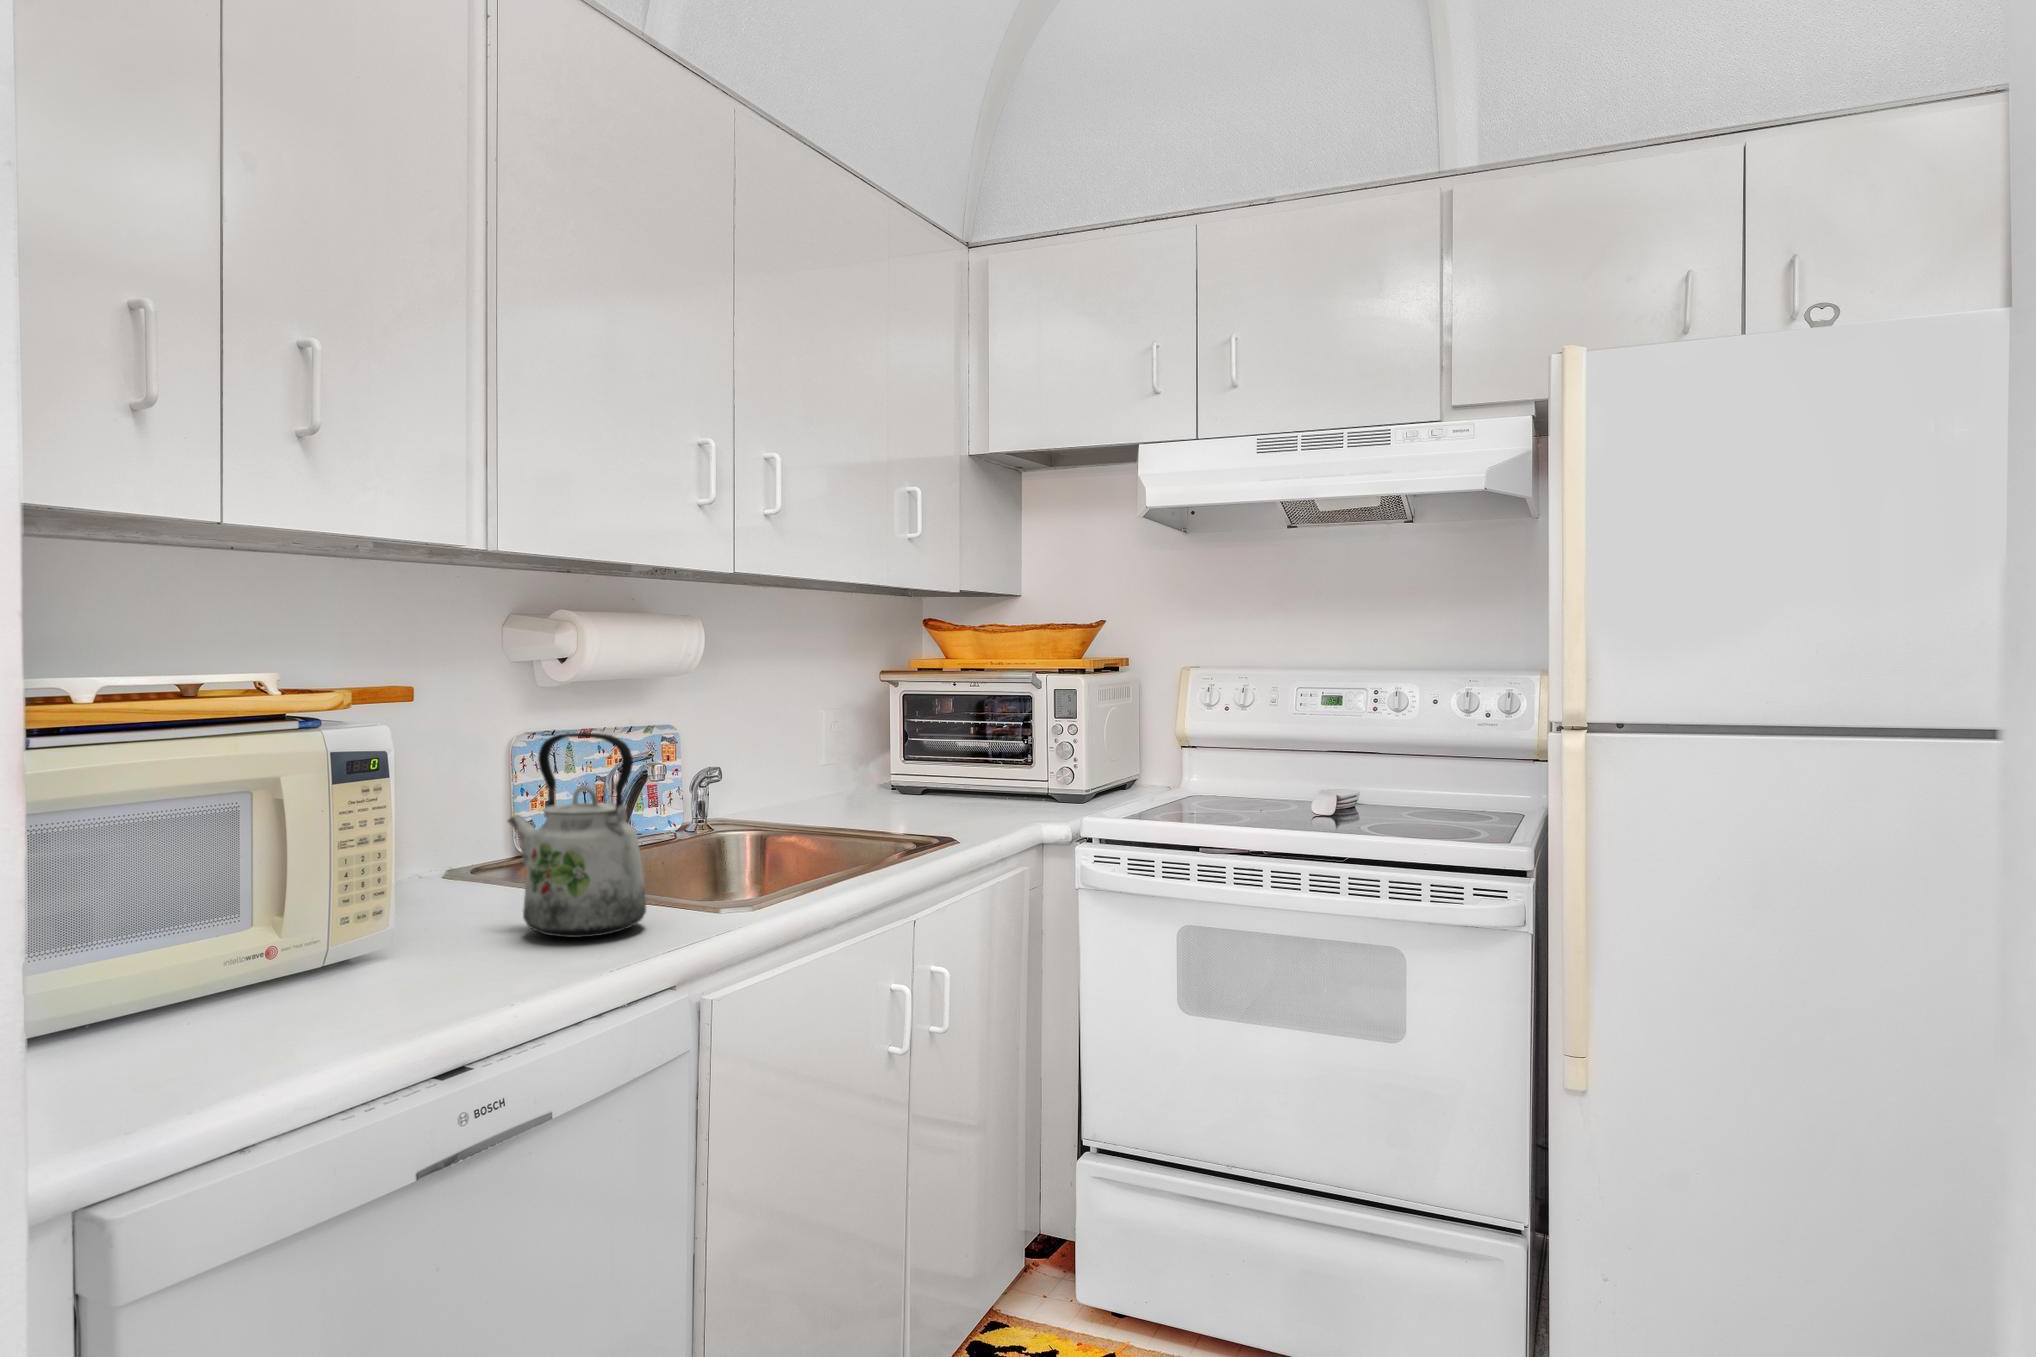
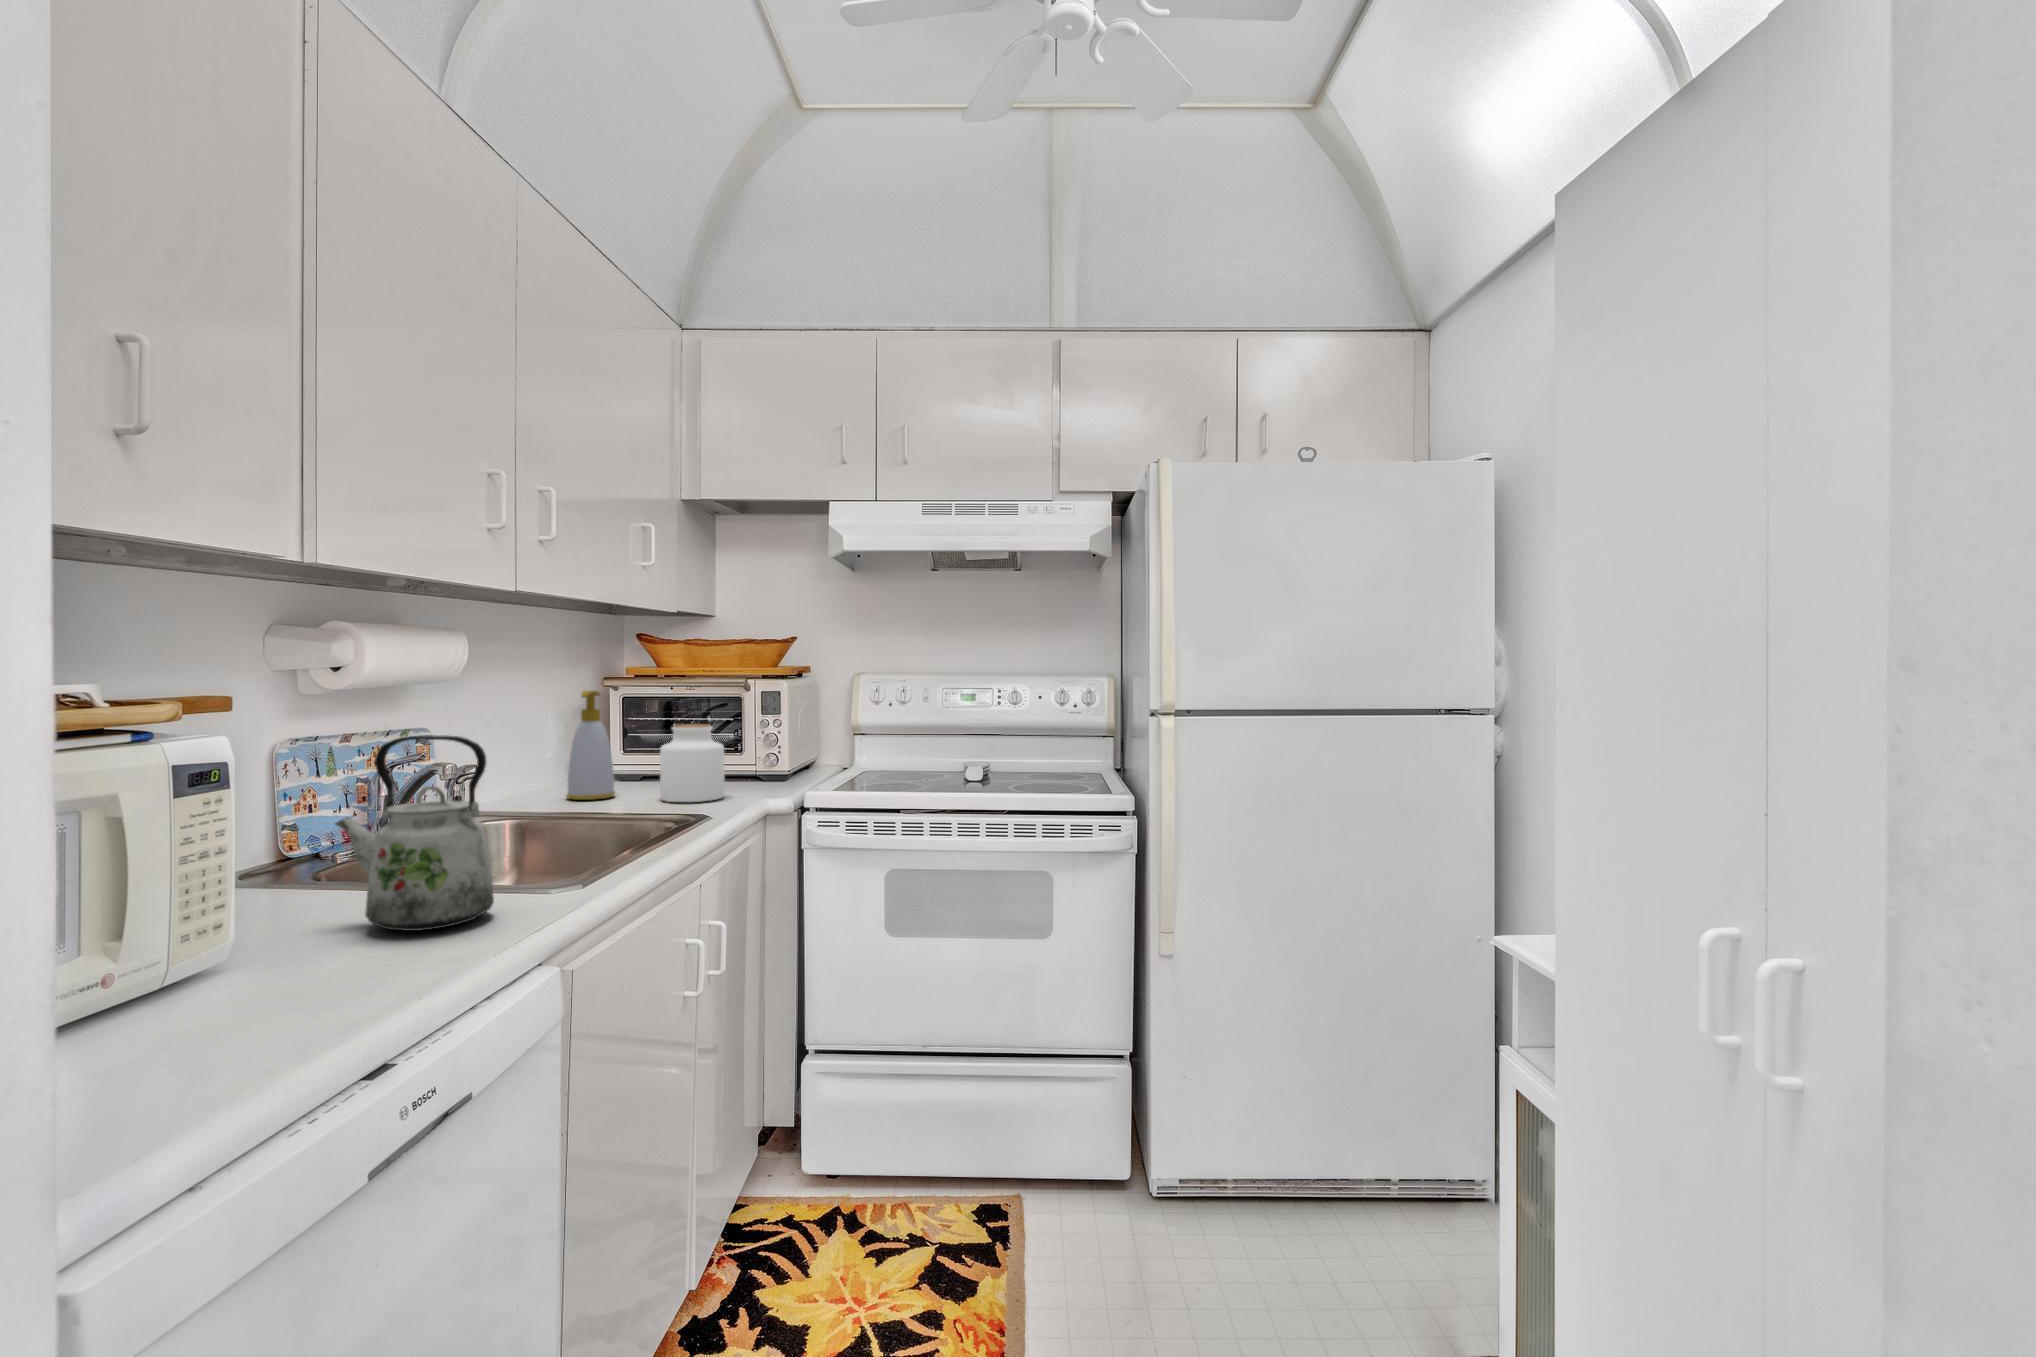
soap bottle: none [827,686,881,813] -> present [567,691,615,800]
jar: none [922,728,996,822] -> present [660,724,725,802]

